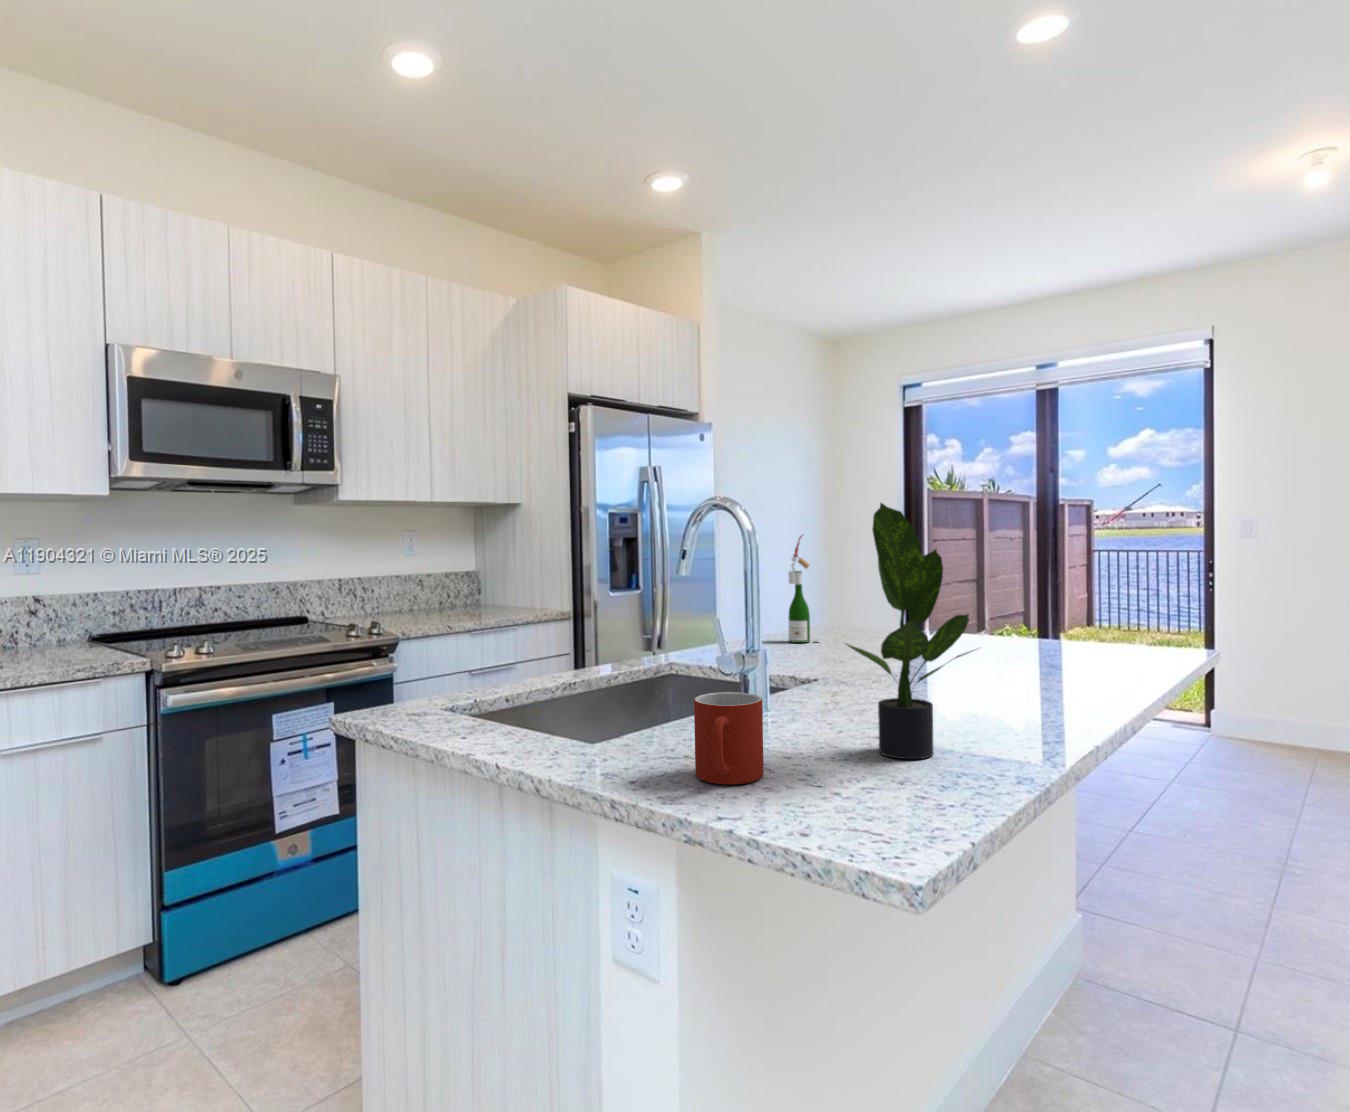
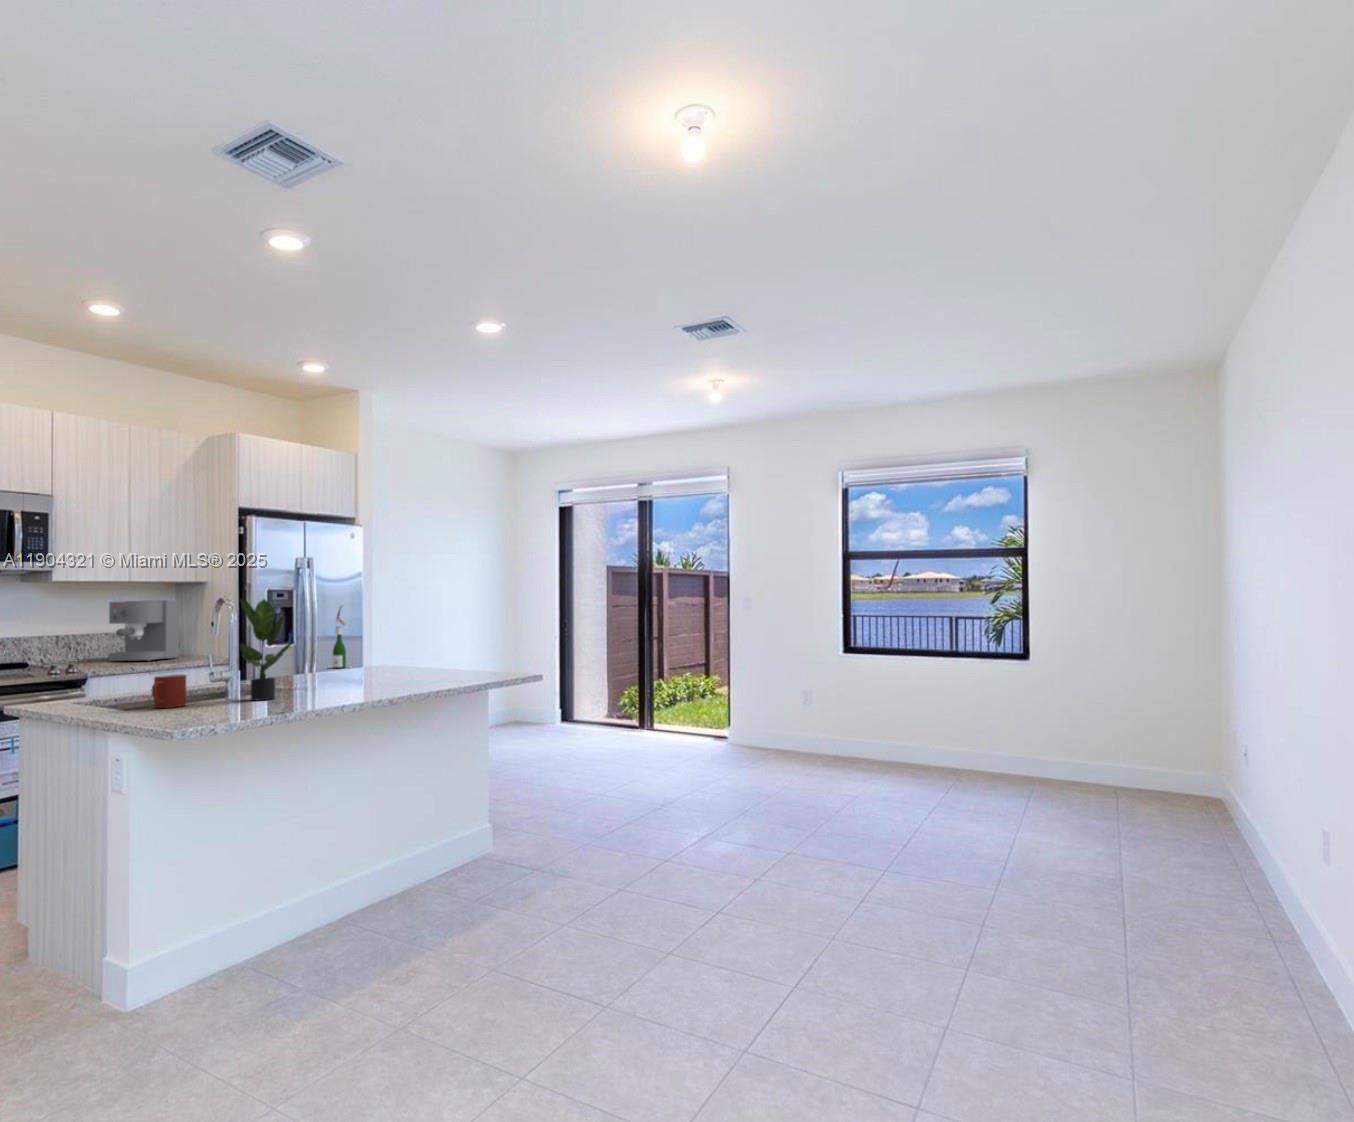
coffee maker: none [404,530,490,617] -> present [108,600,180,662]

